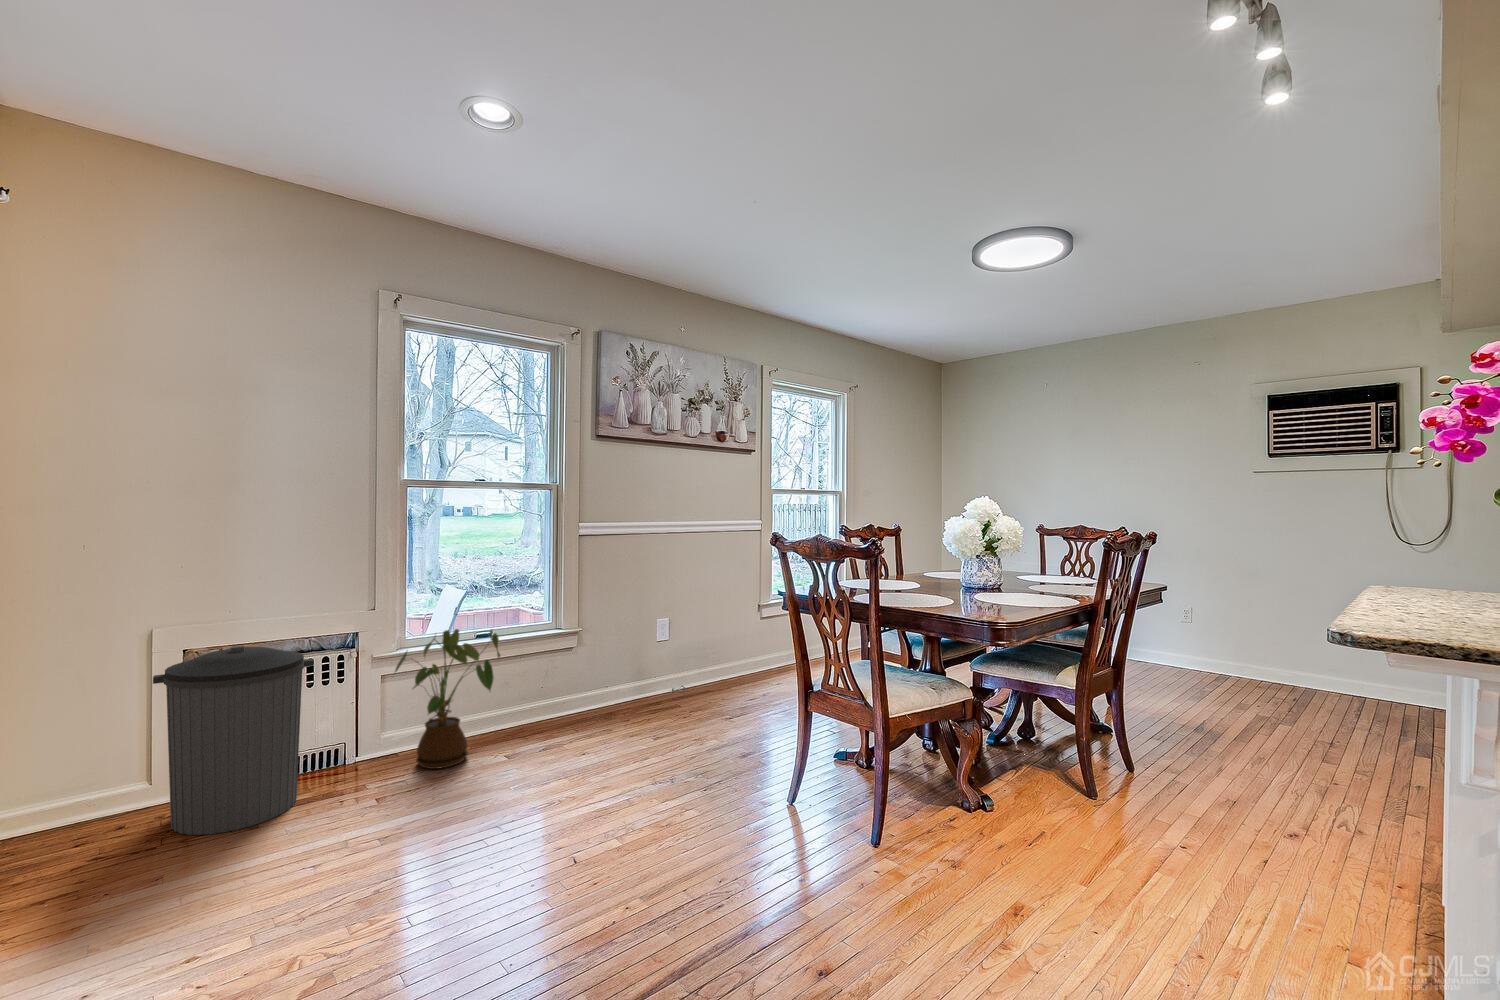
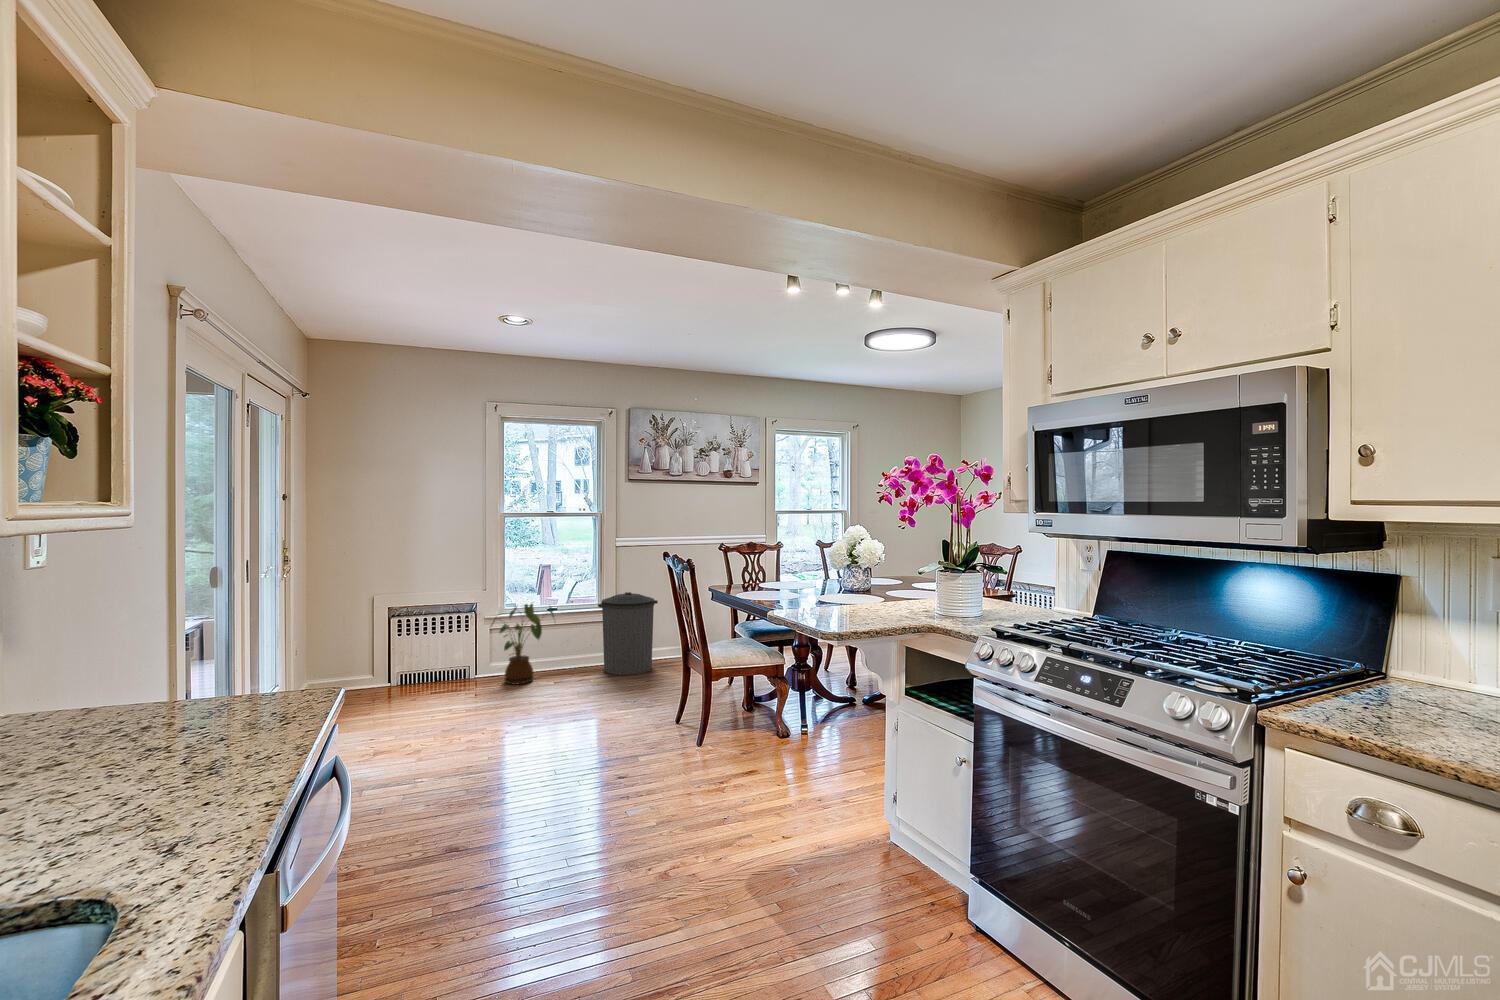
trash can: present [153,645,314,835] -> present [598,592,658,675]

